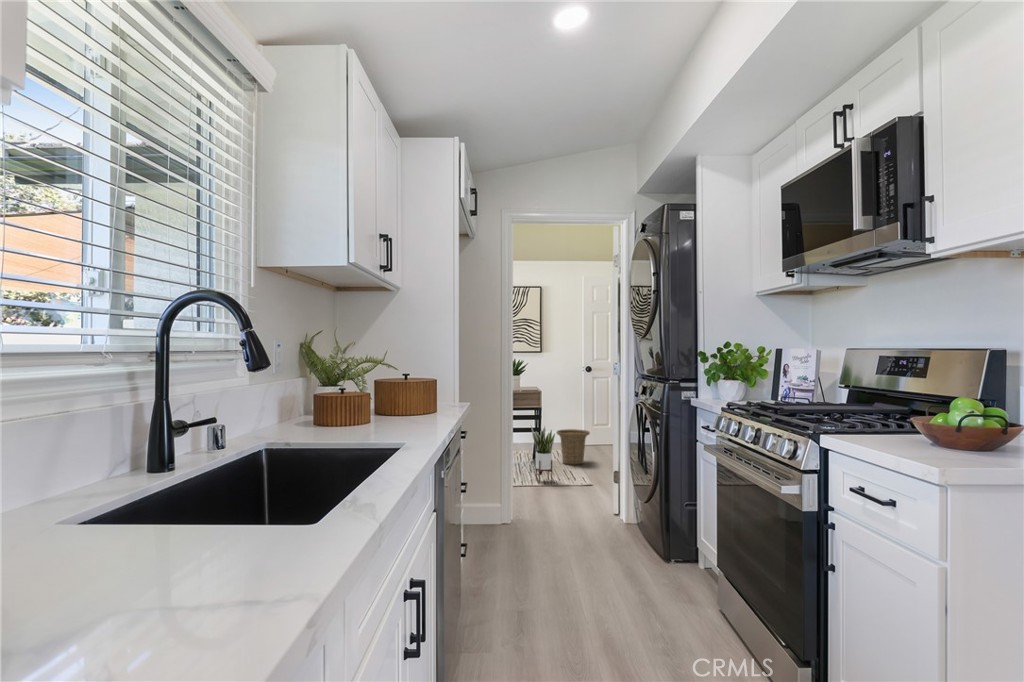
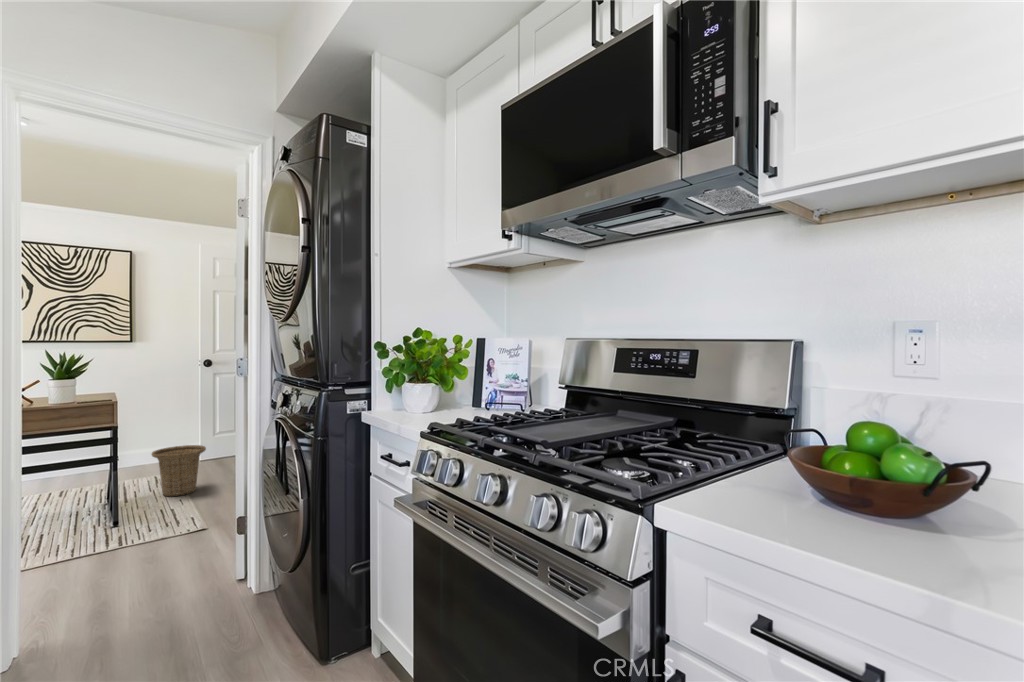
potted plant: present [531,426,555,483] -> none [95,454,142,543]

